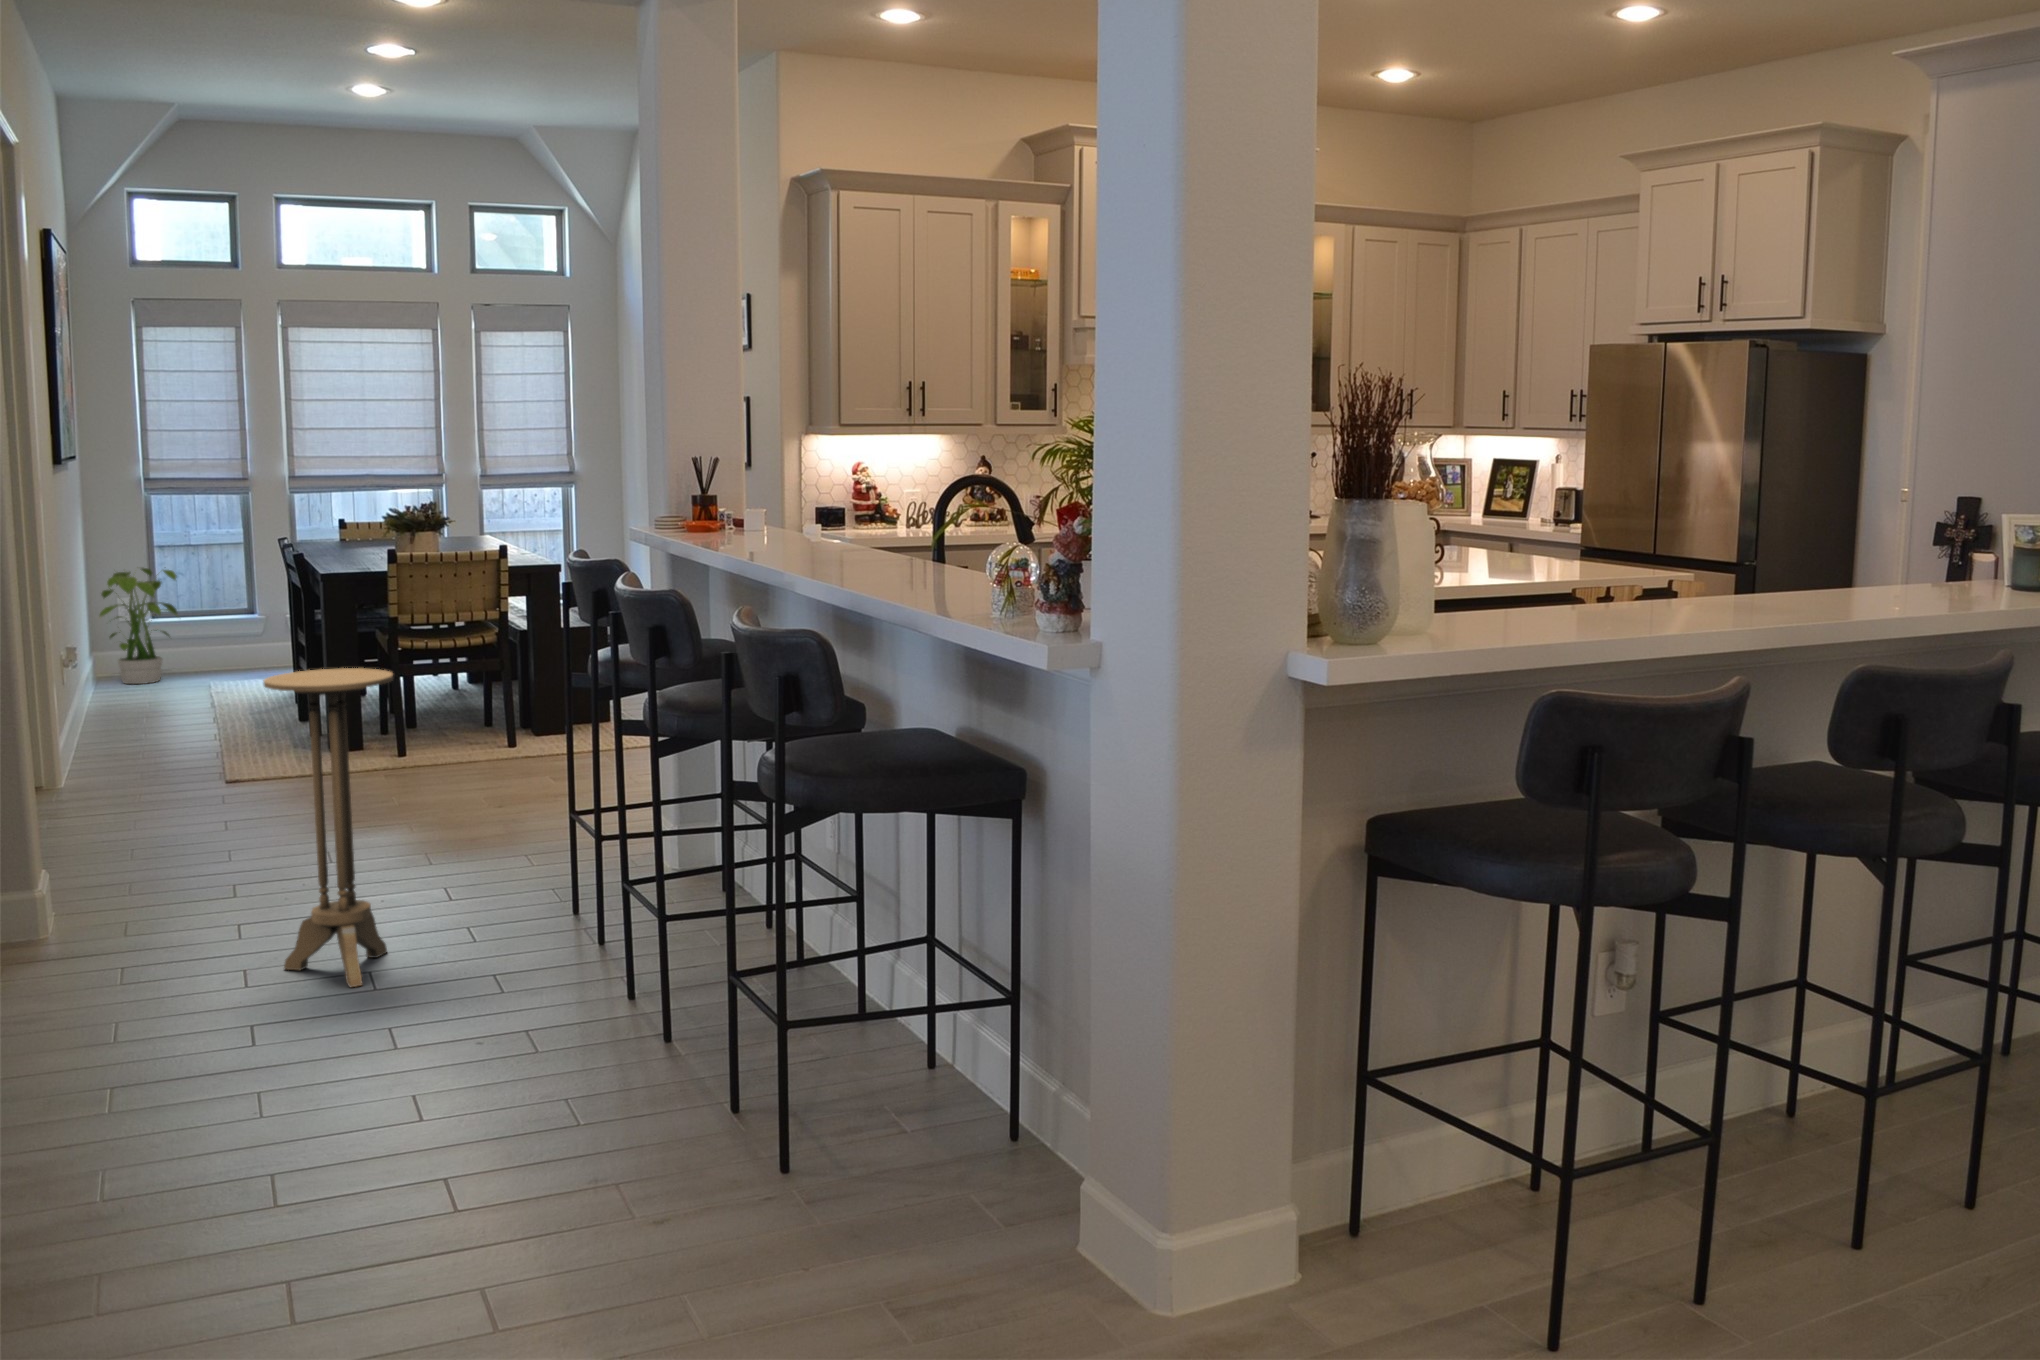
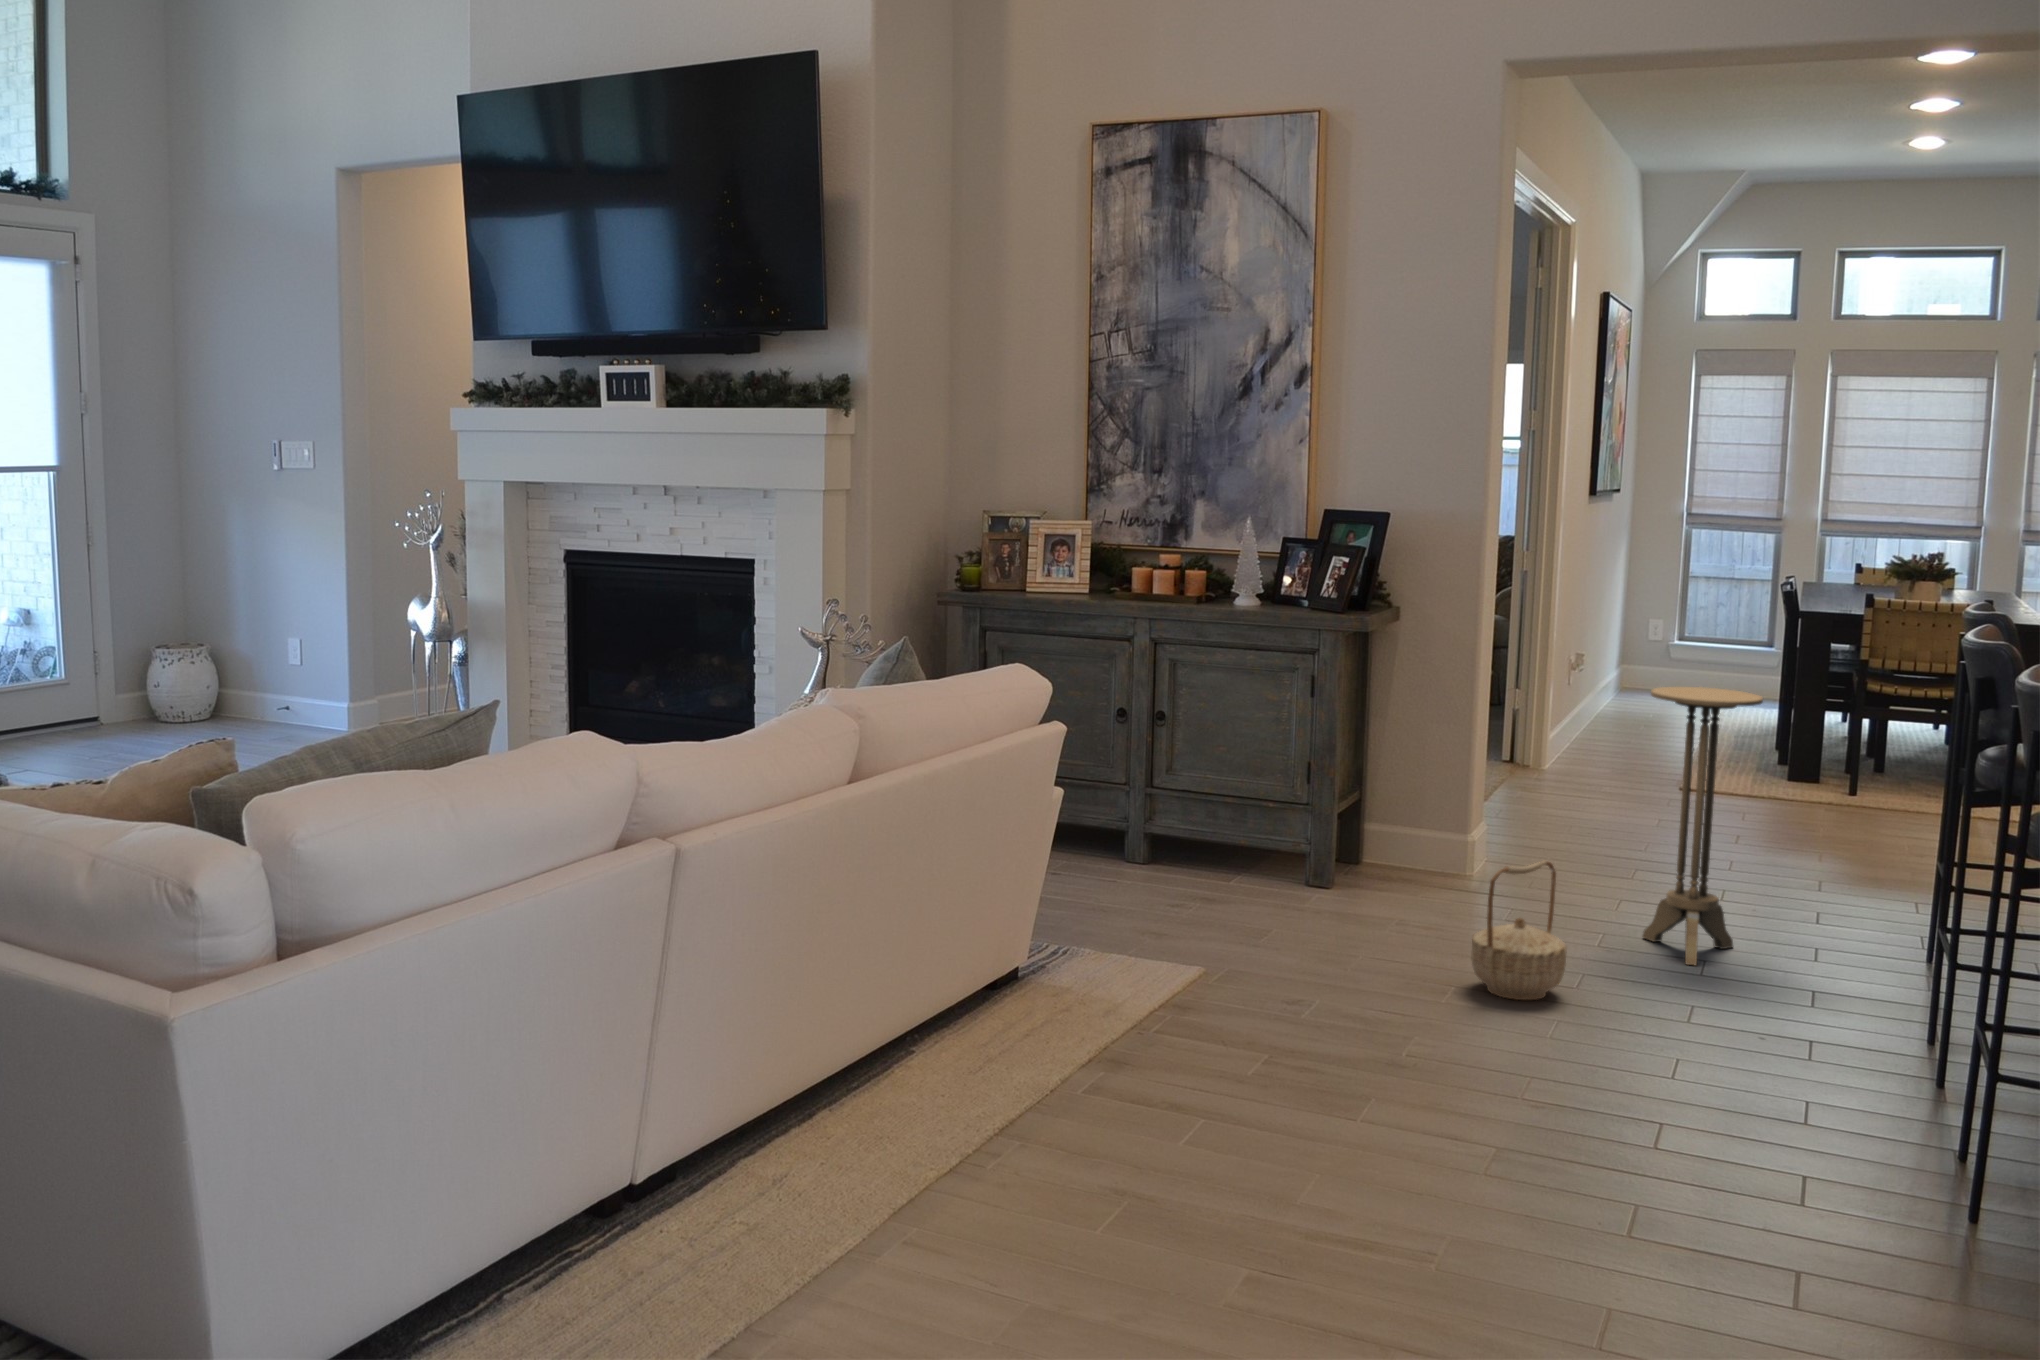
potted plant: present [99,568,177,684] -> none [1631,594,1703,699]
basket: none [101,913,234,1100] -> present [1472,861,1567,1000]

